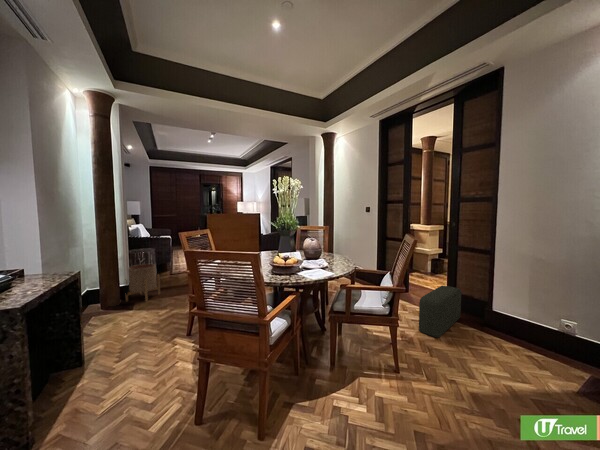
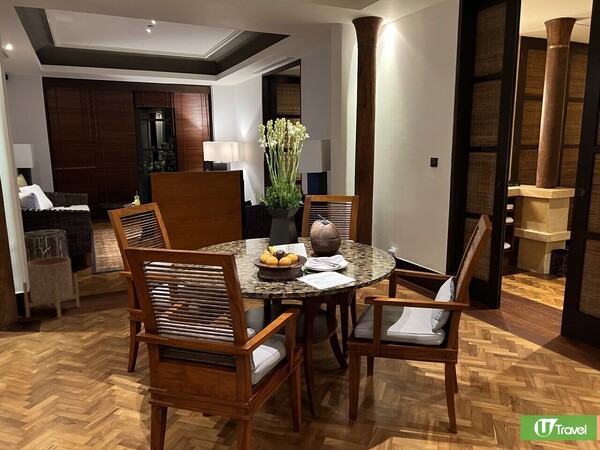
pouf: present [419,286,461,337] -> none [502,298,583,382]

